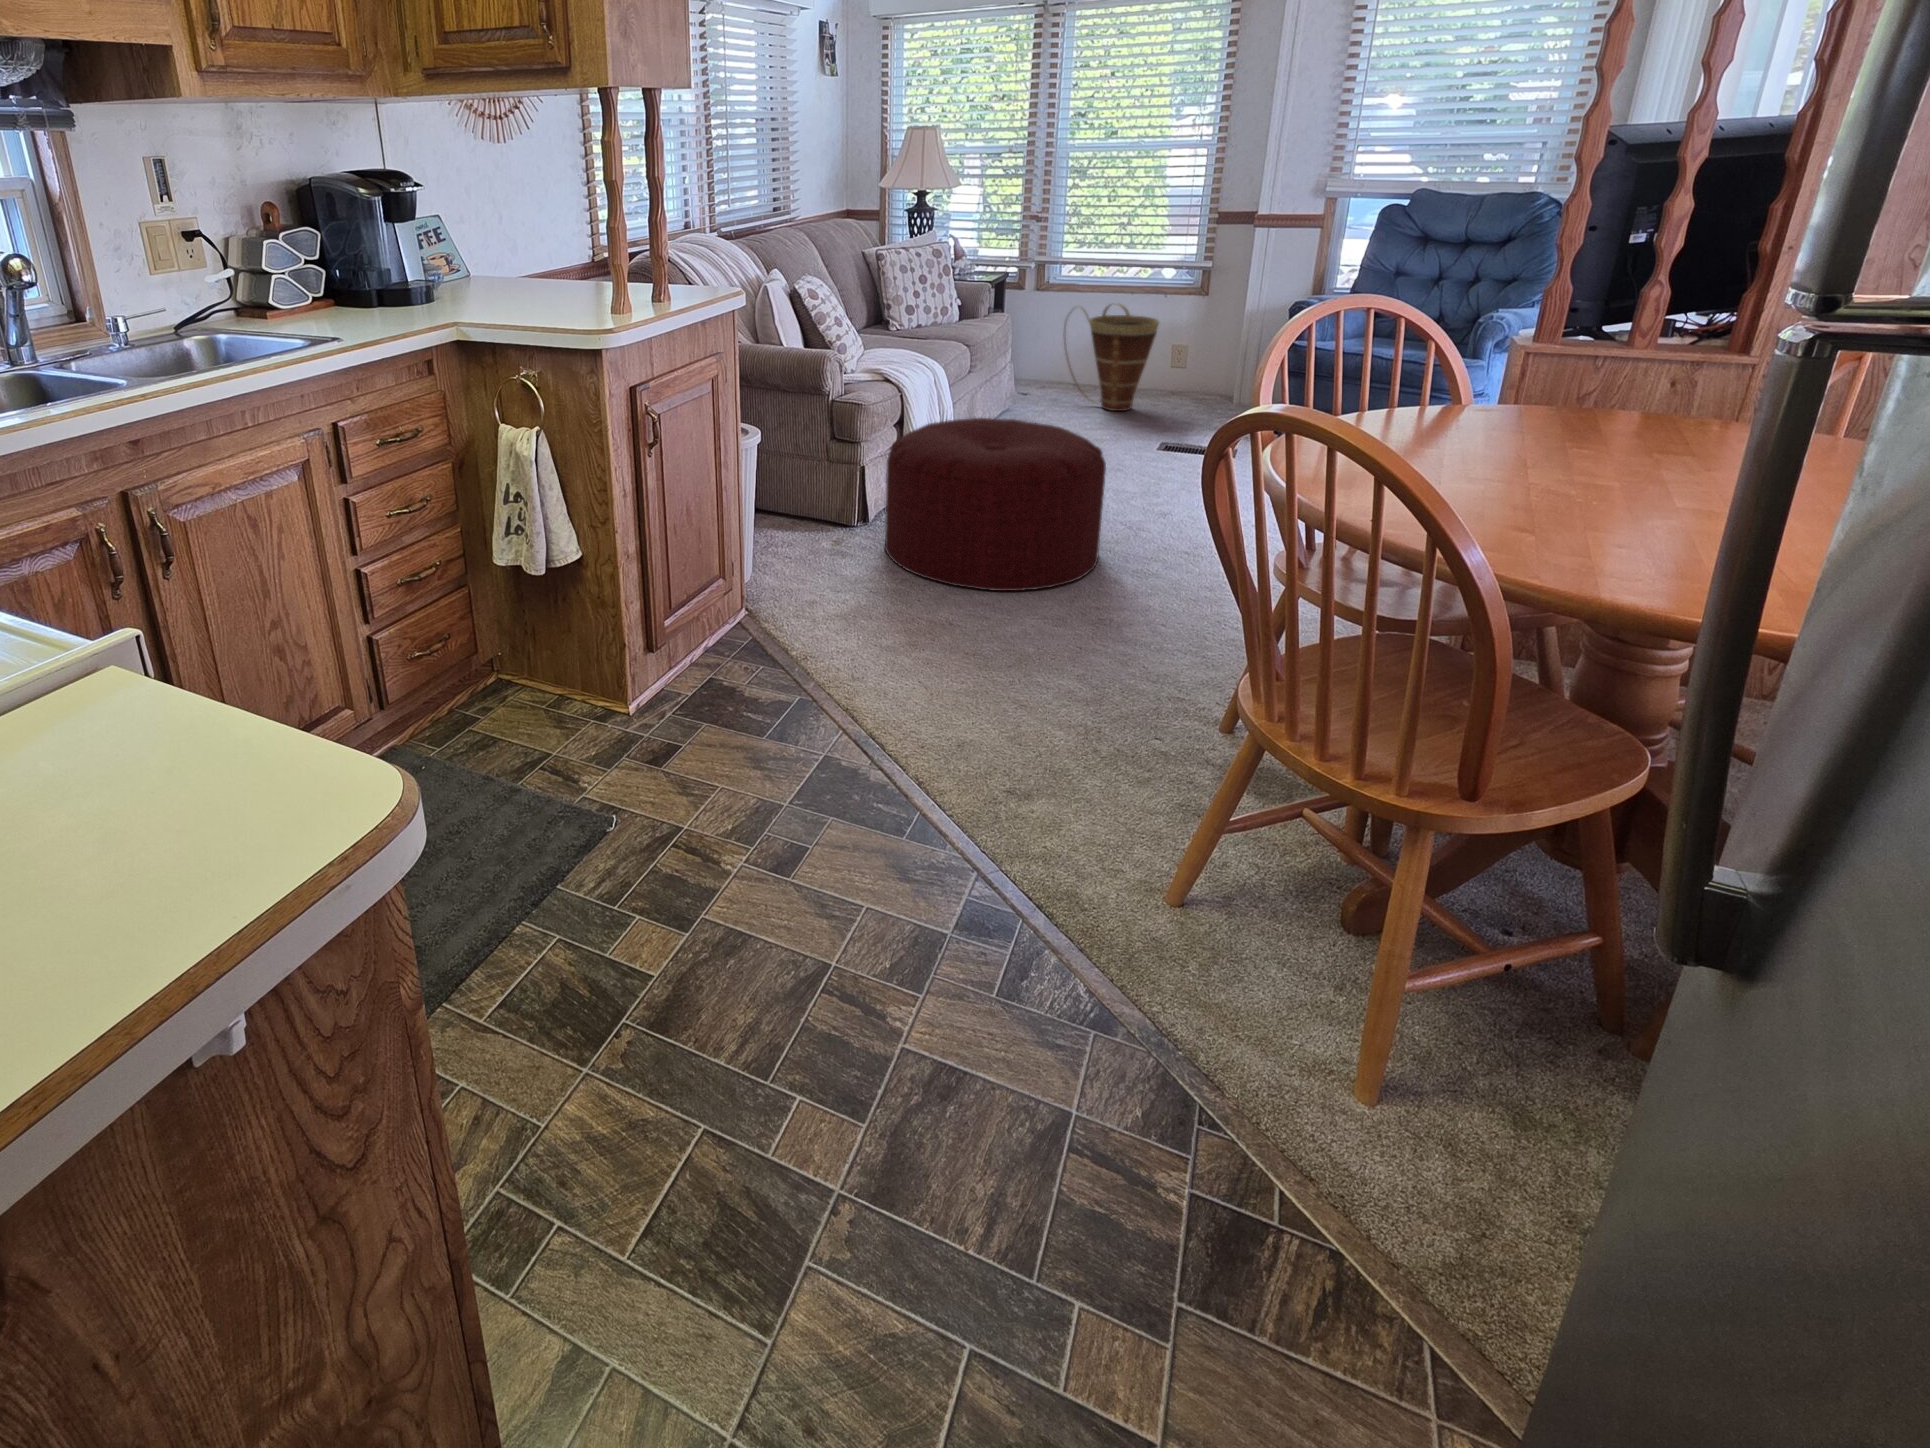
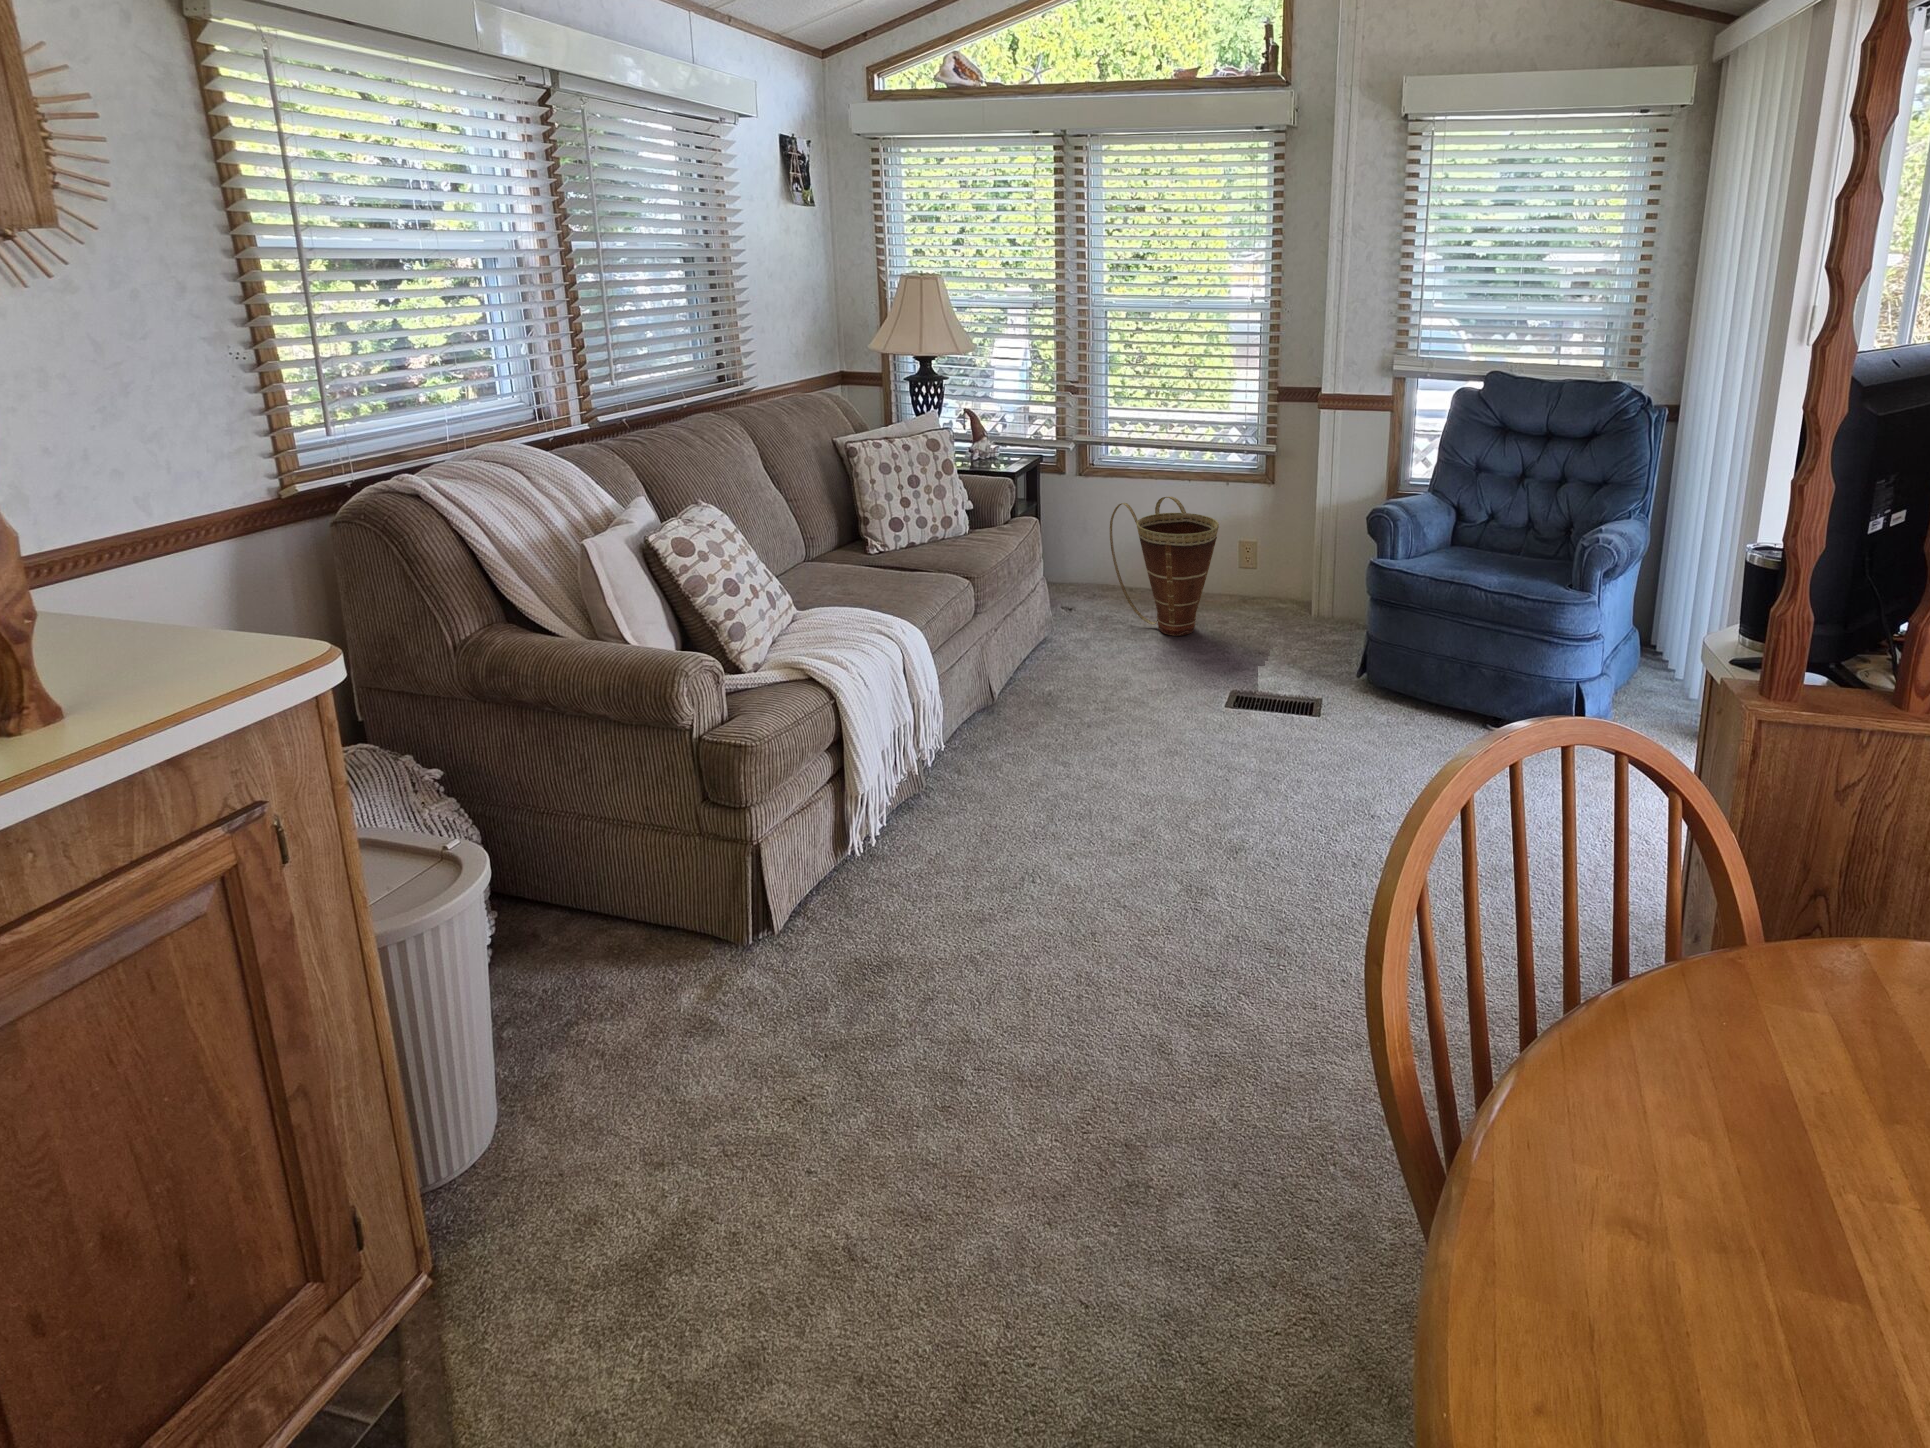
ottoman: present [885,418,1106,591] -> none [724,777,1116,1209]

